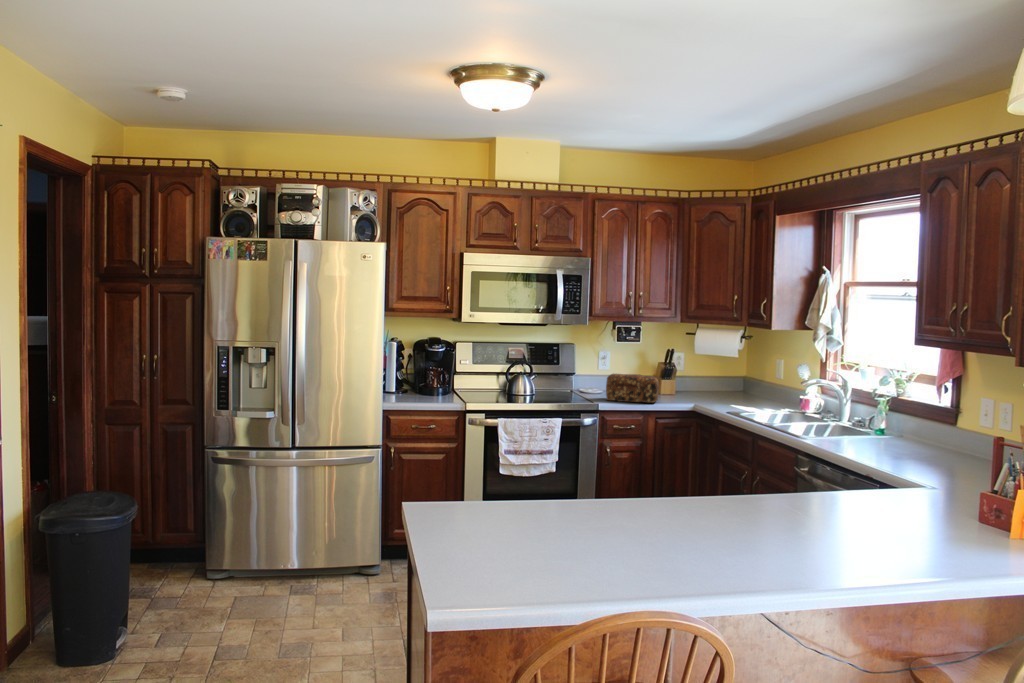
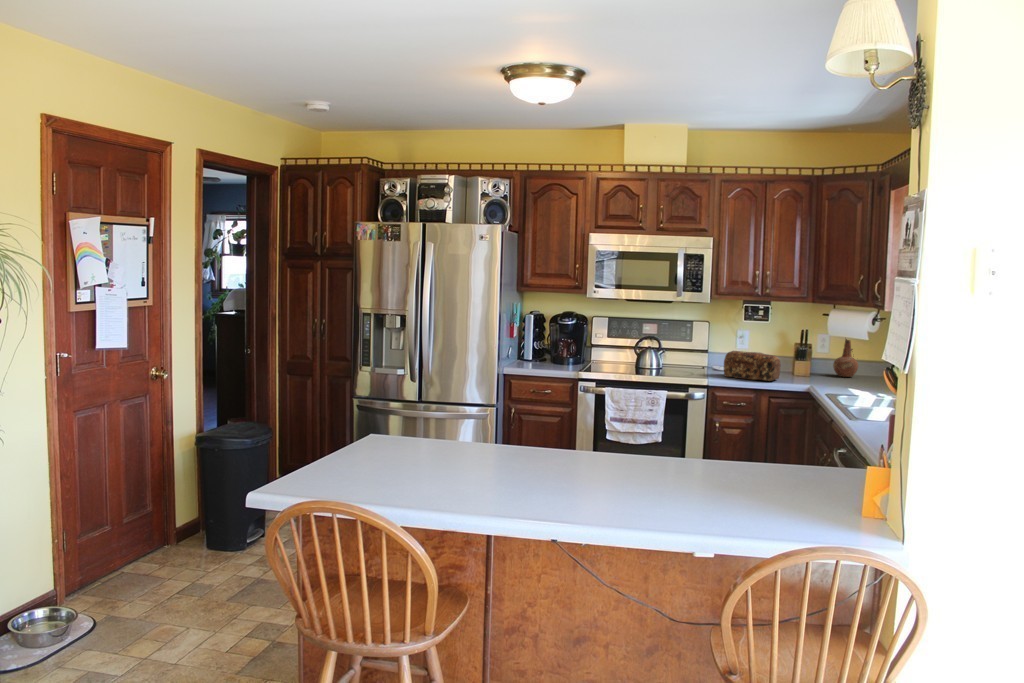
ceramic pitcher: none [693,353,717,395] -> present [833,339,858,377]

